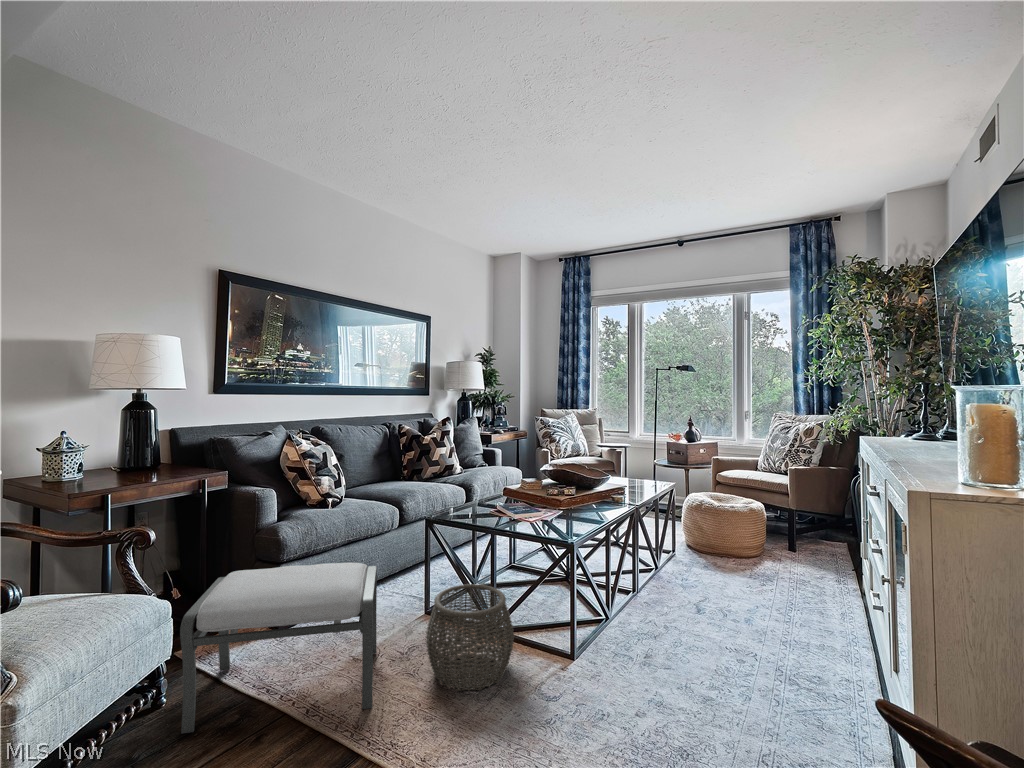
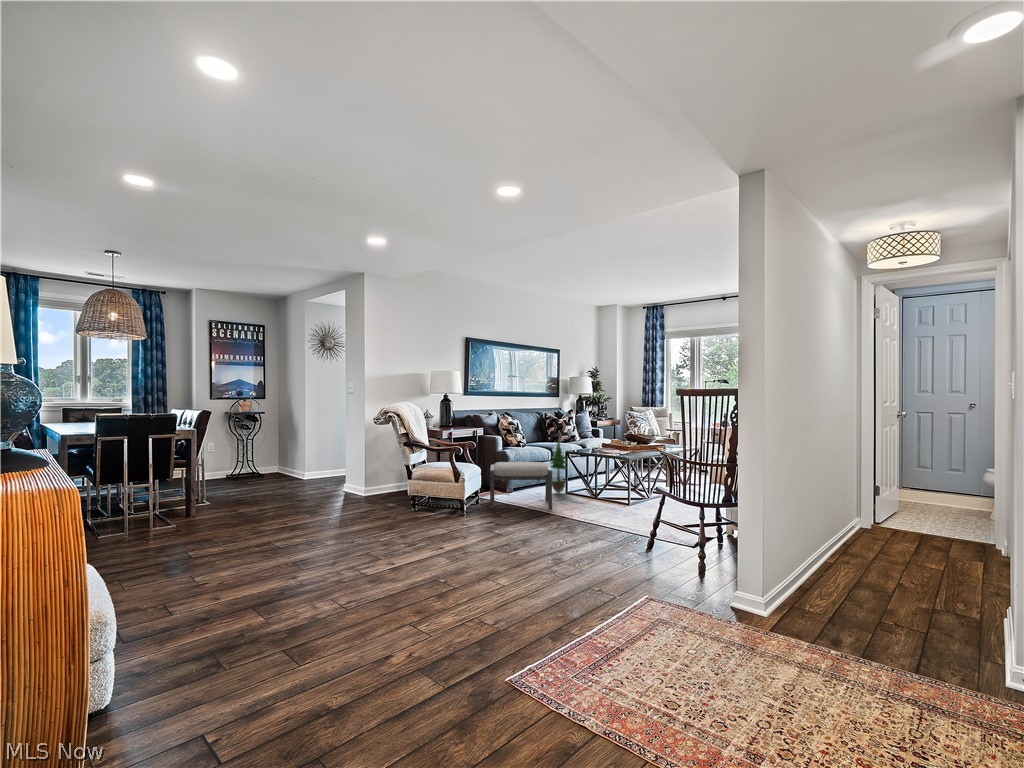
potted tree: none [387,493,429,609] -> present [551,441,567,493]
woven basket: present [426,584,514,691] -> none [570,474,605,508]

